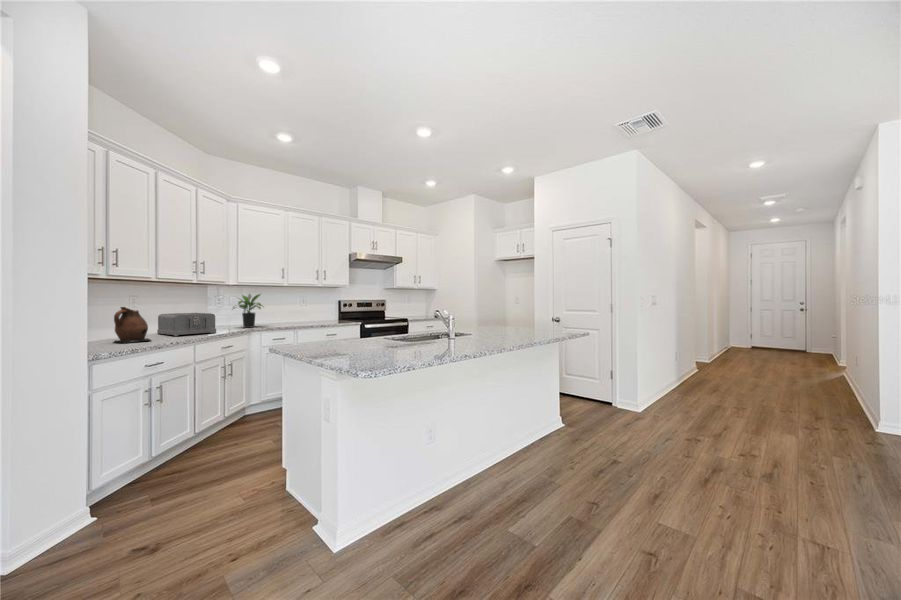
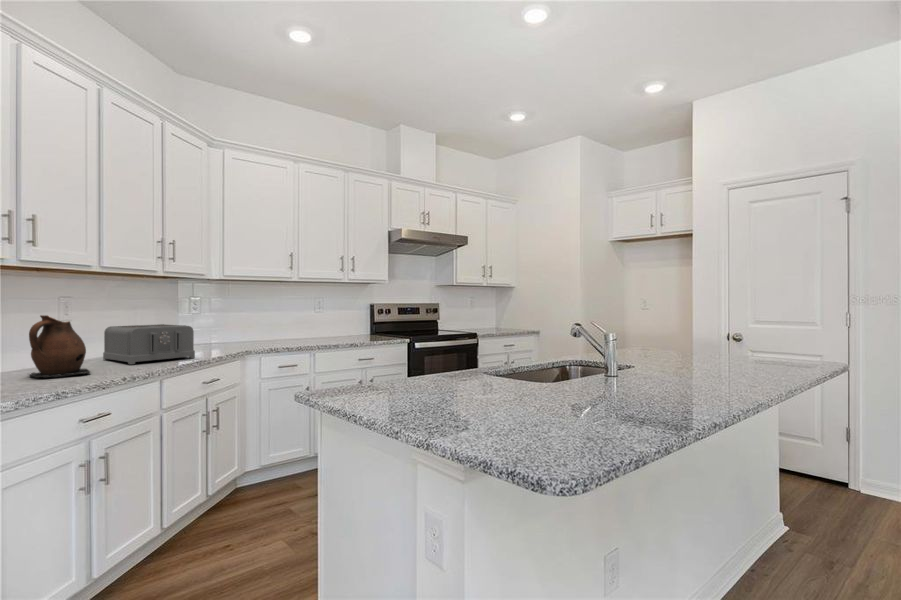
potted plant: present [234,294,262,328] -> none [217,293,267,348]

